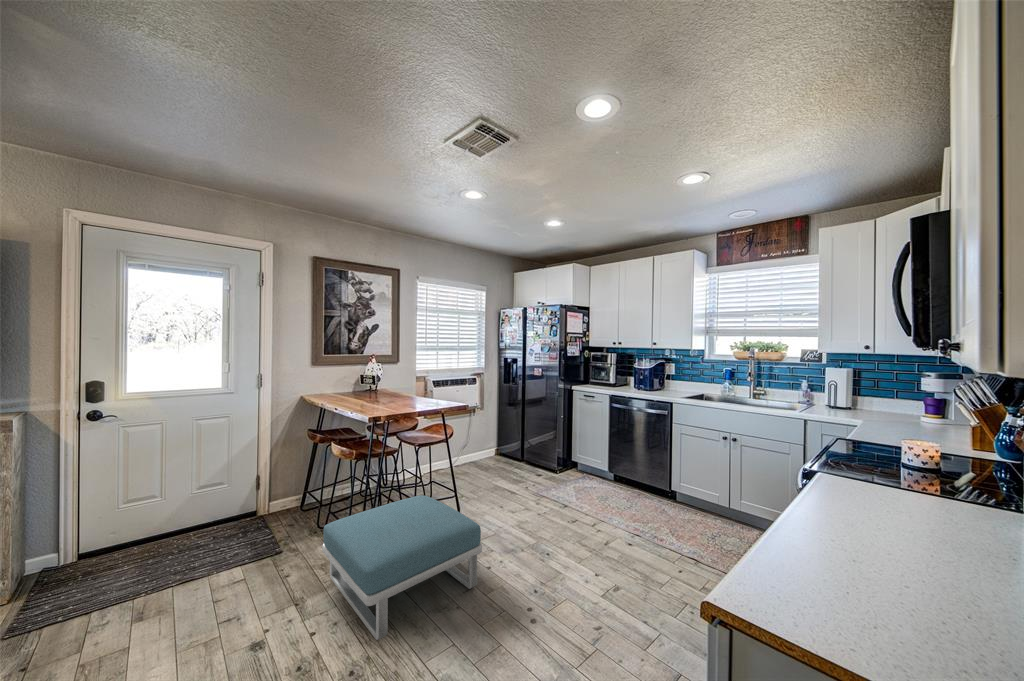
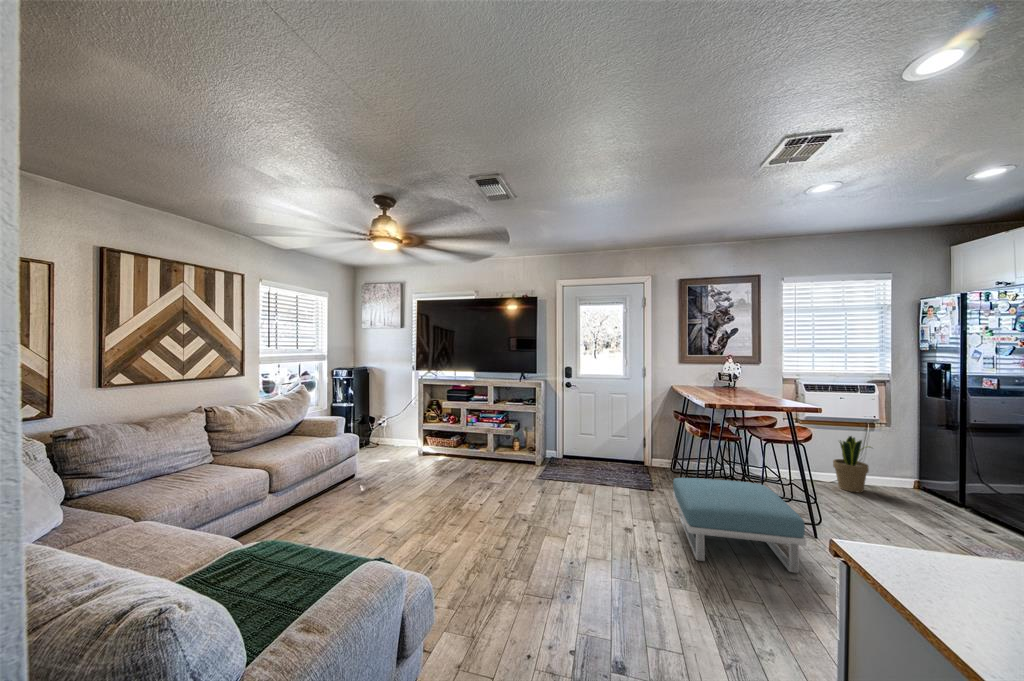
potted plant: none [451,423,478,472] -> present [833,436,869,493]

